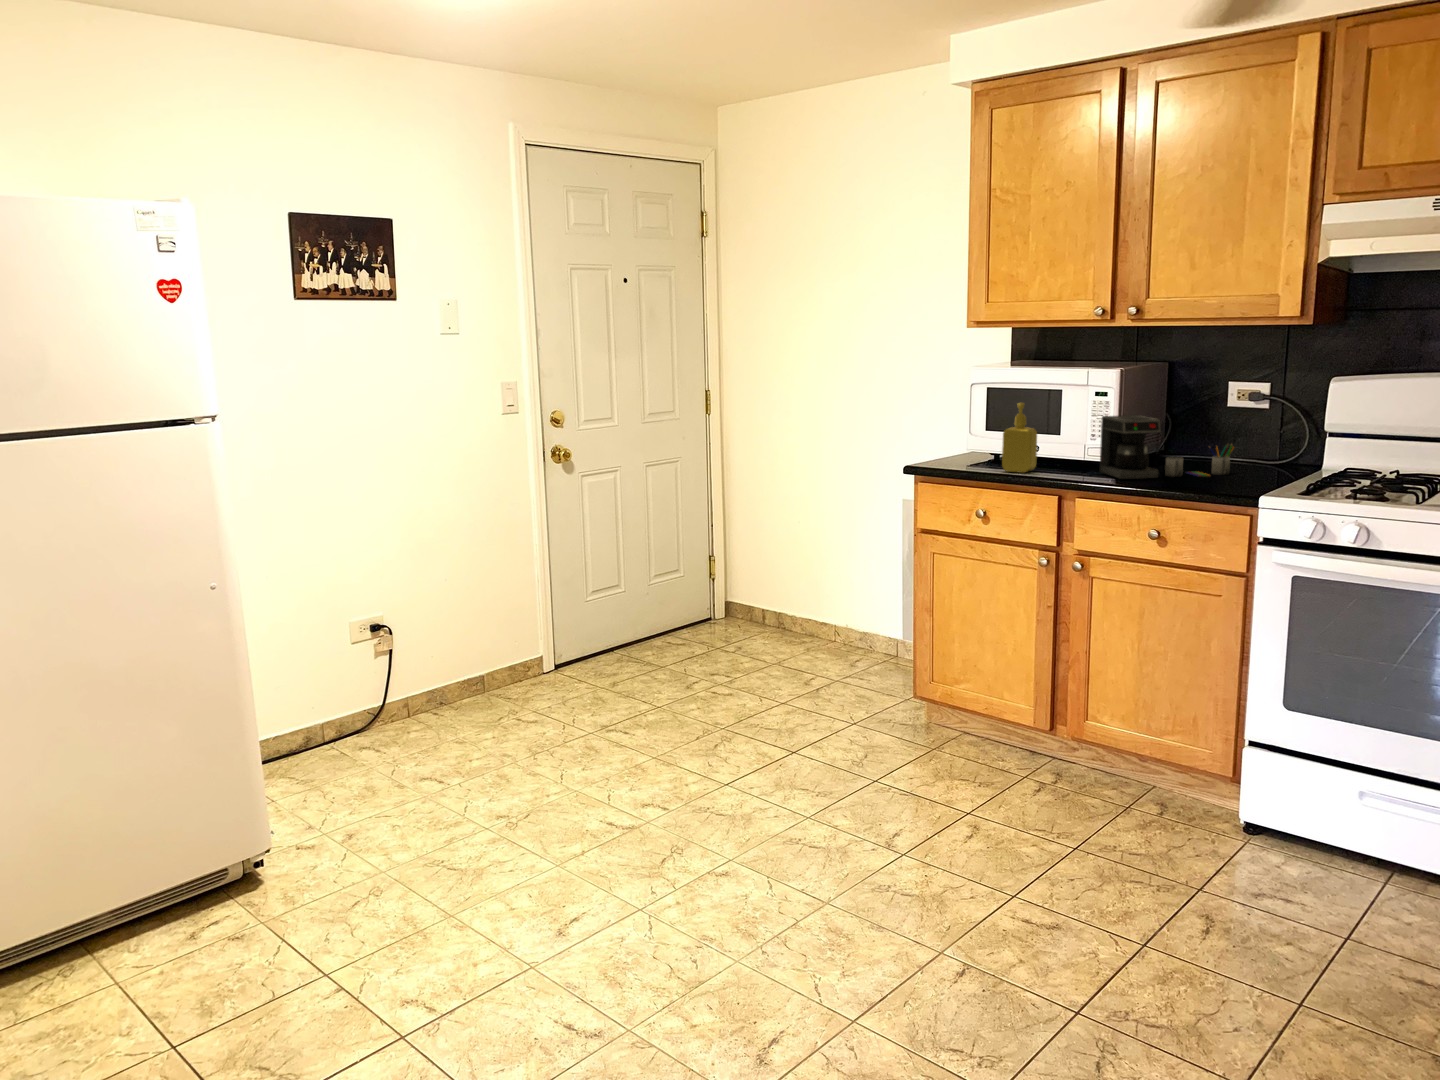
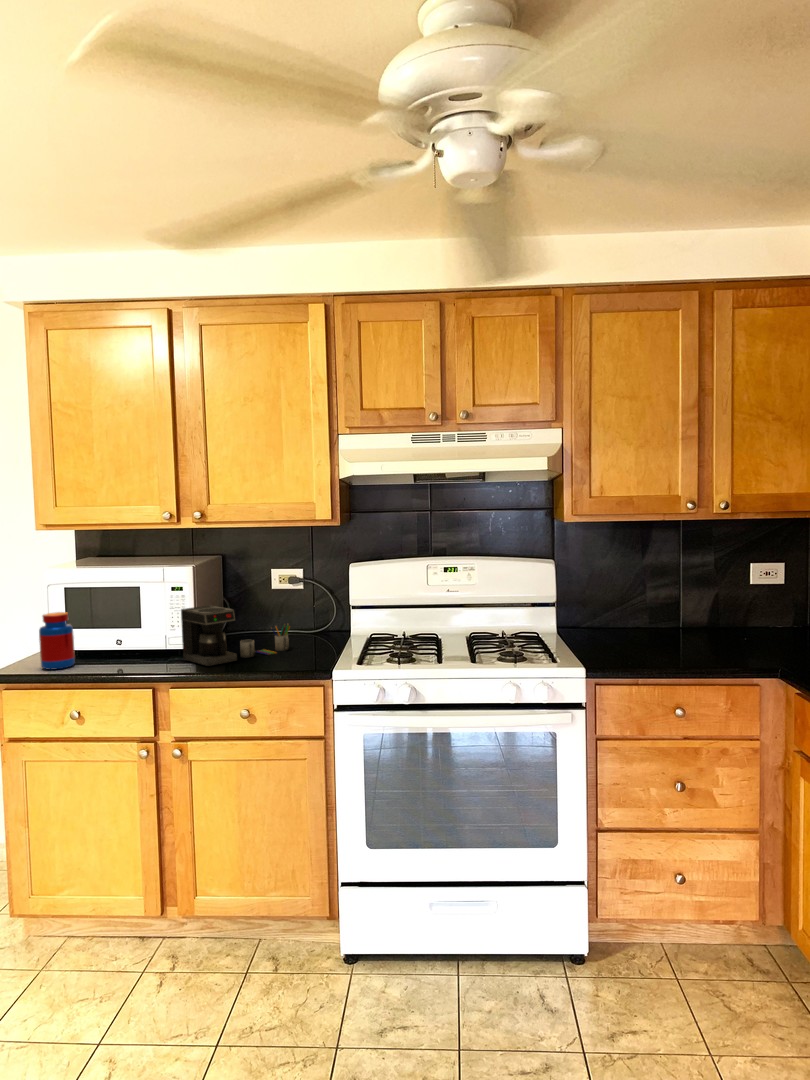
soap dispenser: present [1002,402,1037,473] -> none [88,601,123,669]
jar: none [958,413,991,469] -> present [39,612,75,669]

